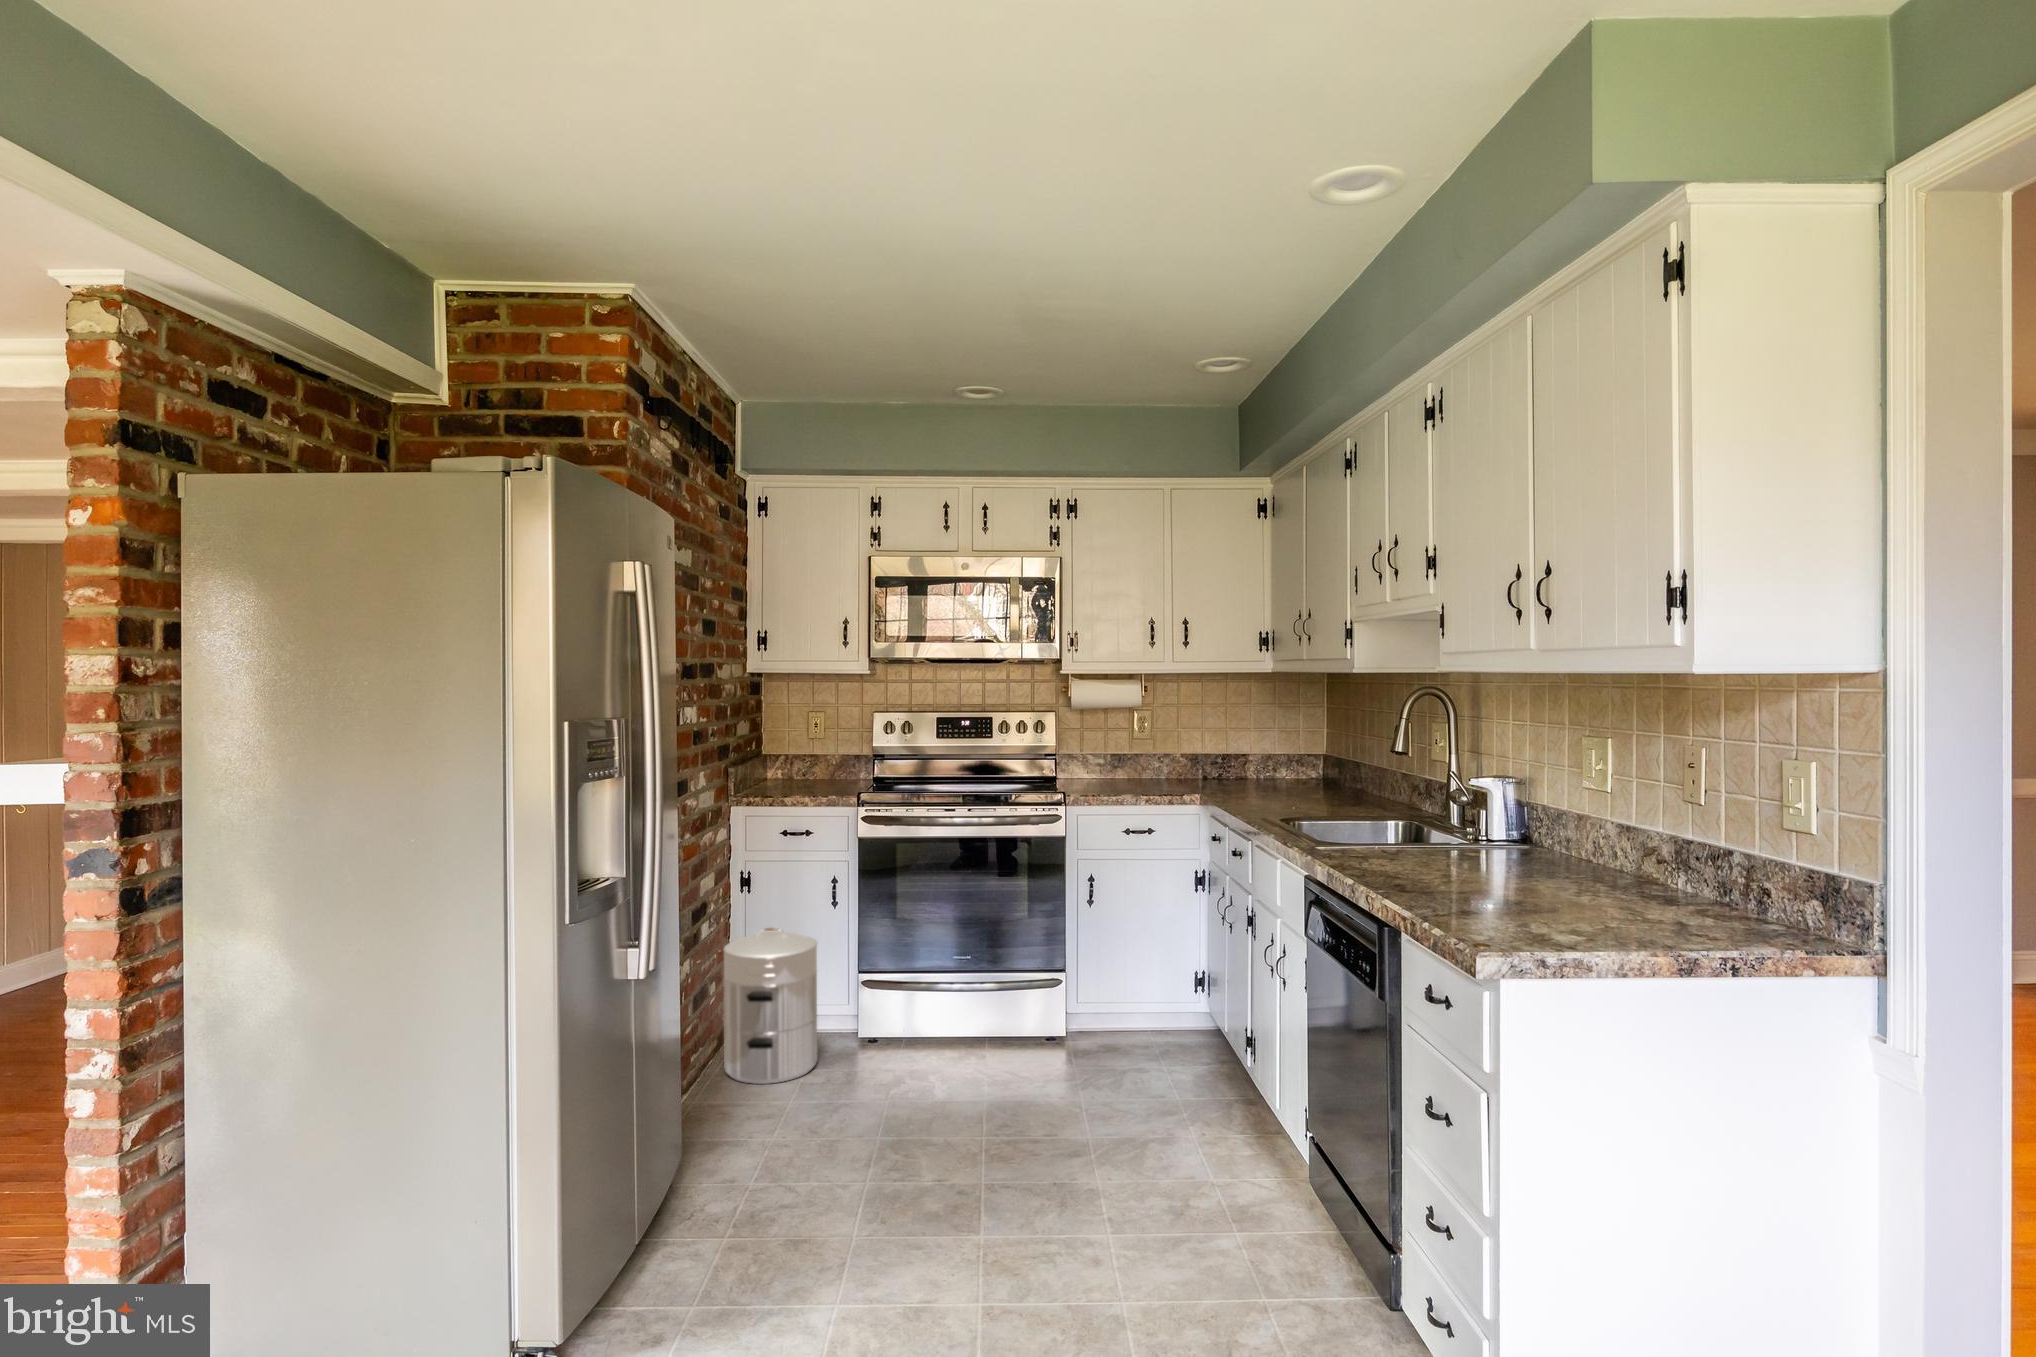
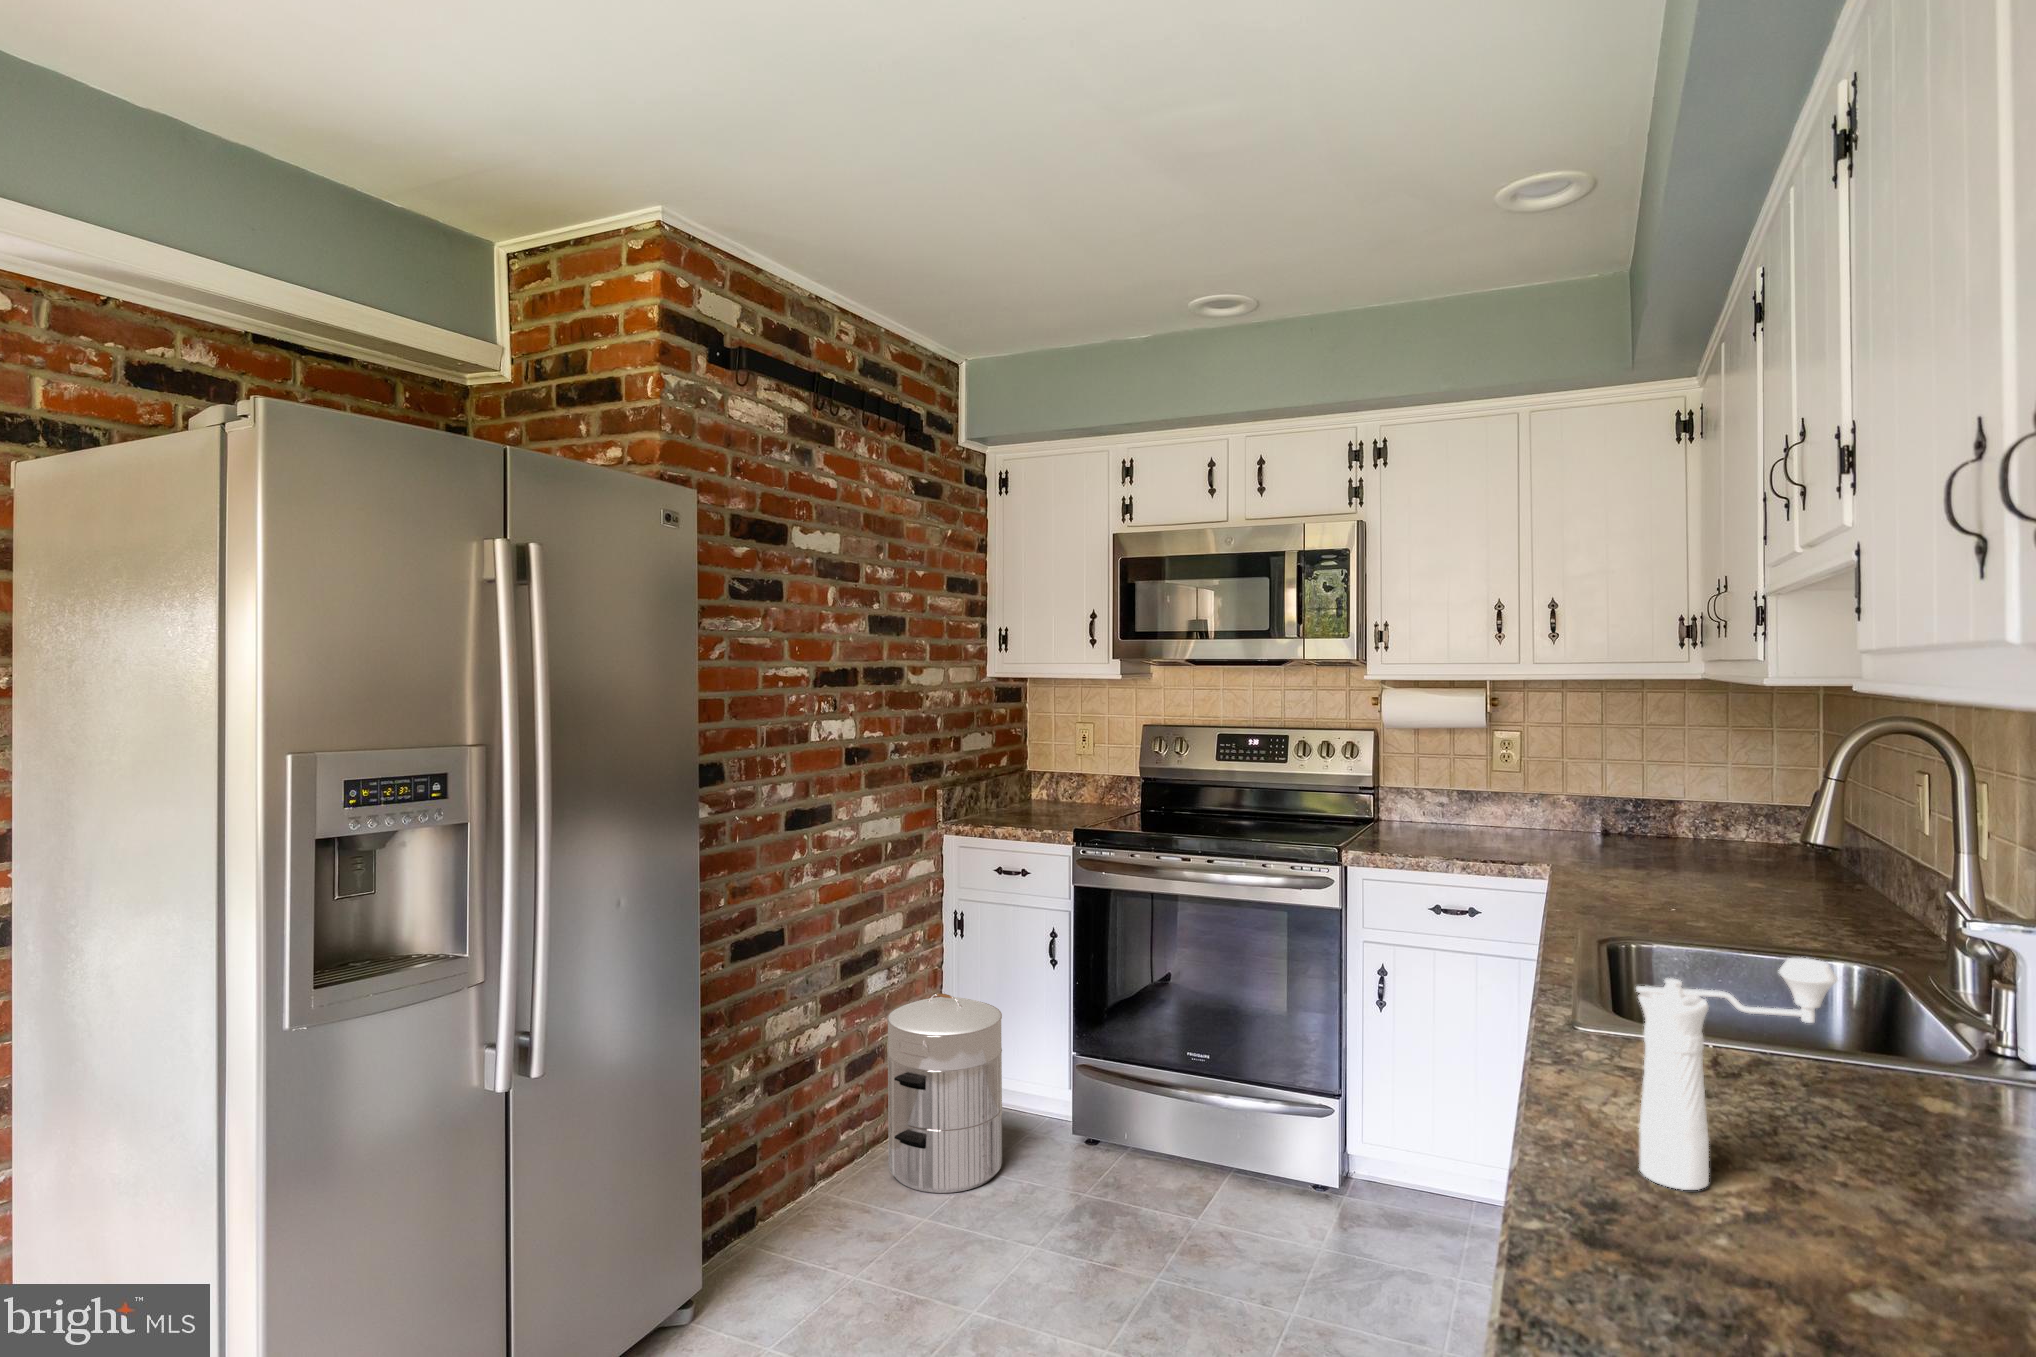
pepper mill: none [1390,777,1456,877] -> present [1636,958,1837,1190]

